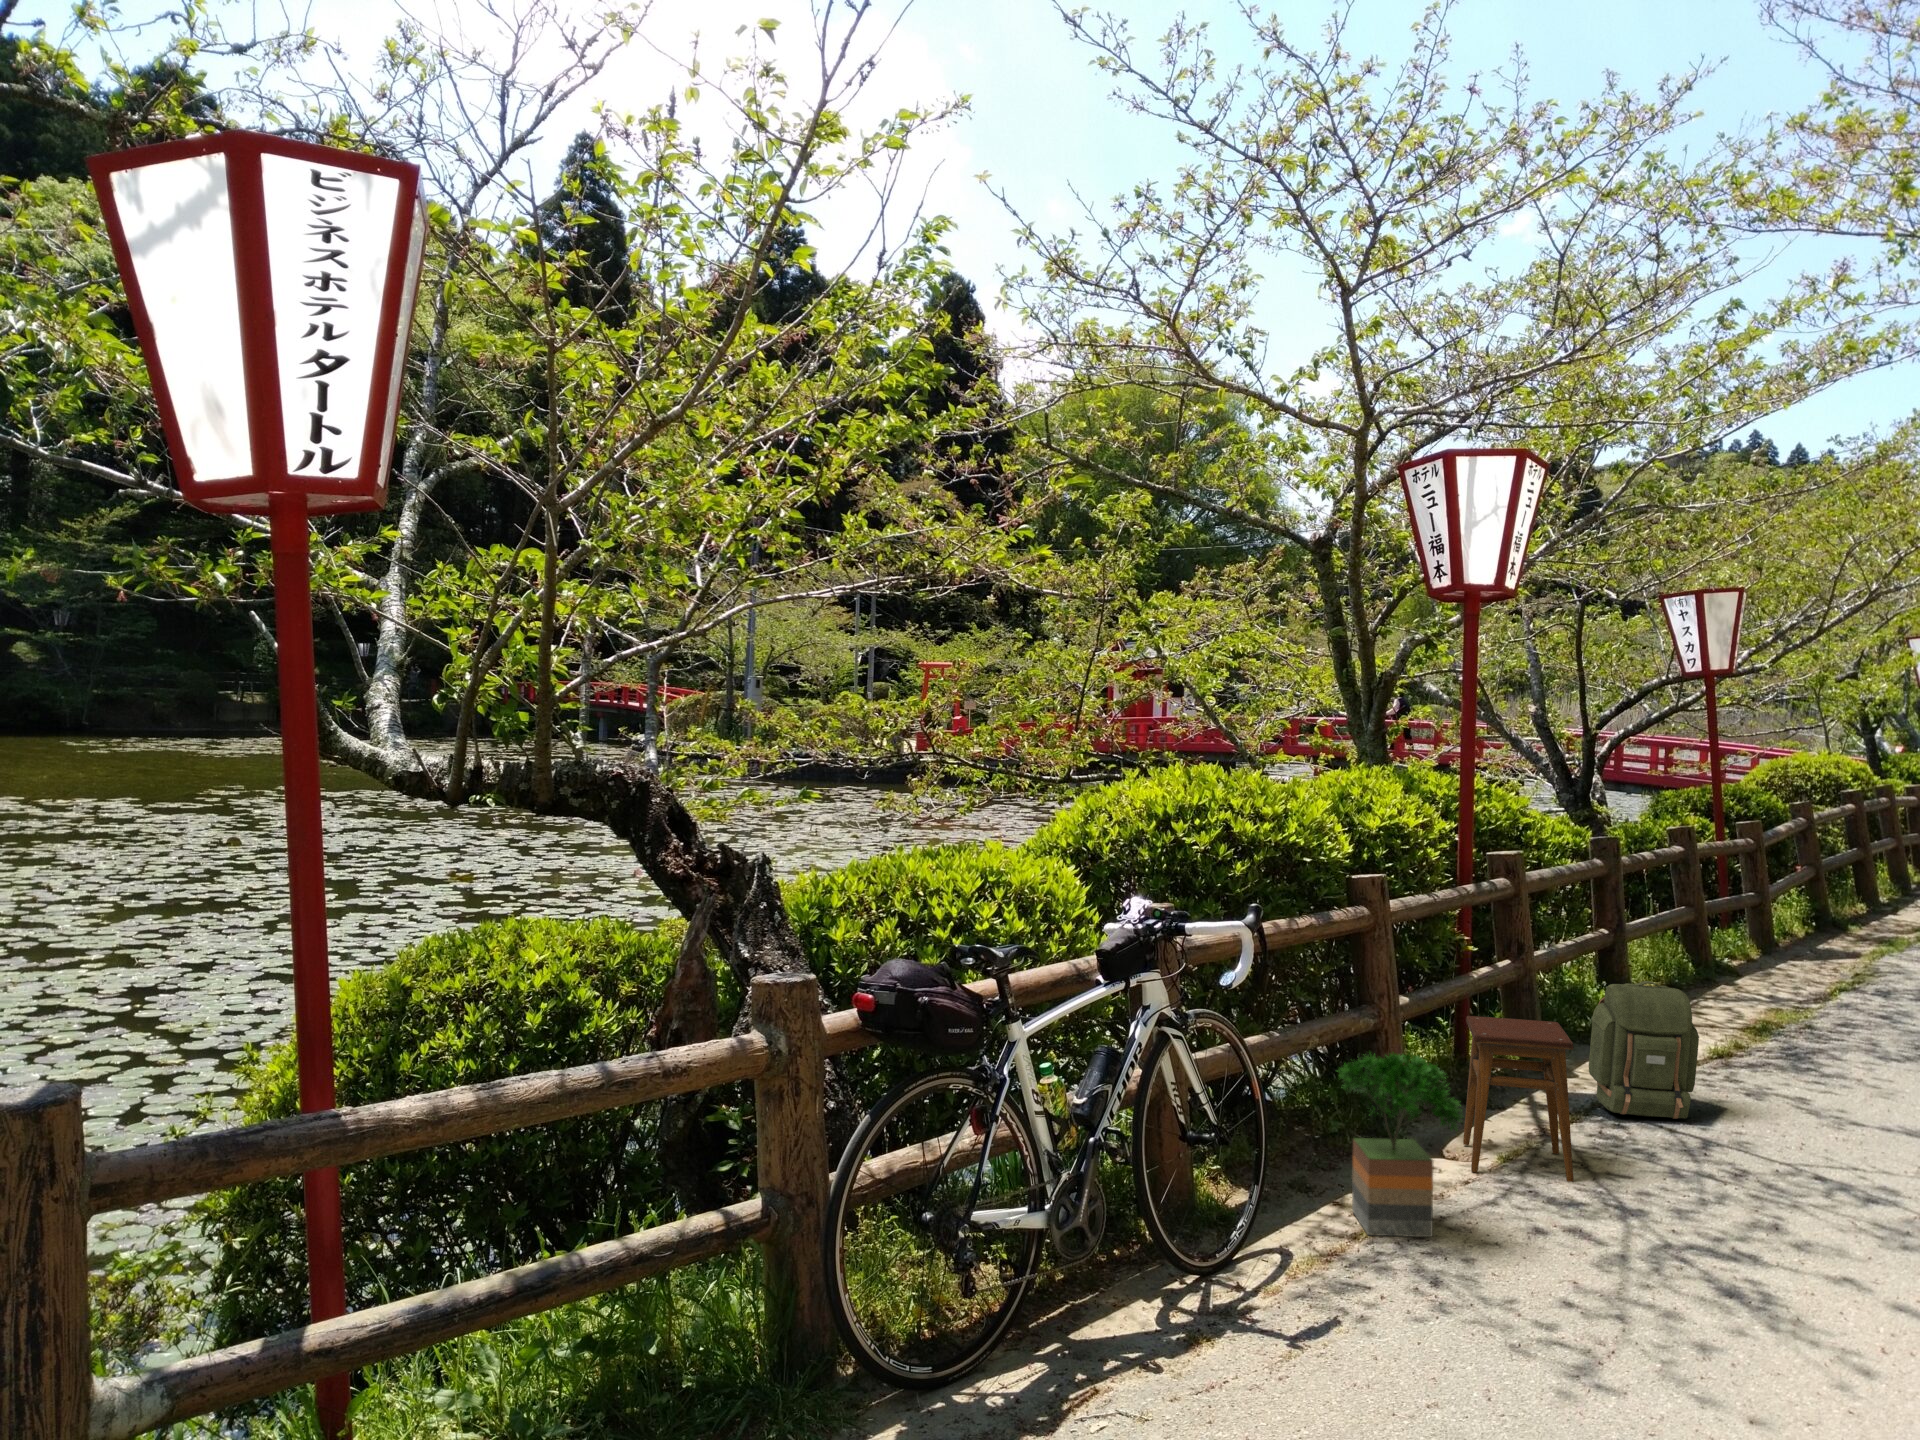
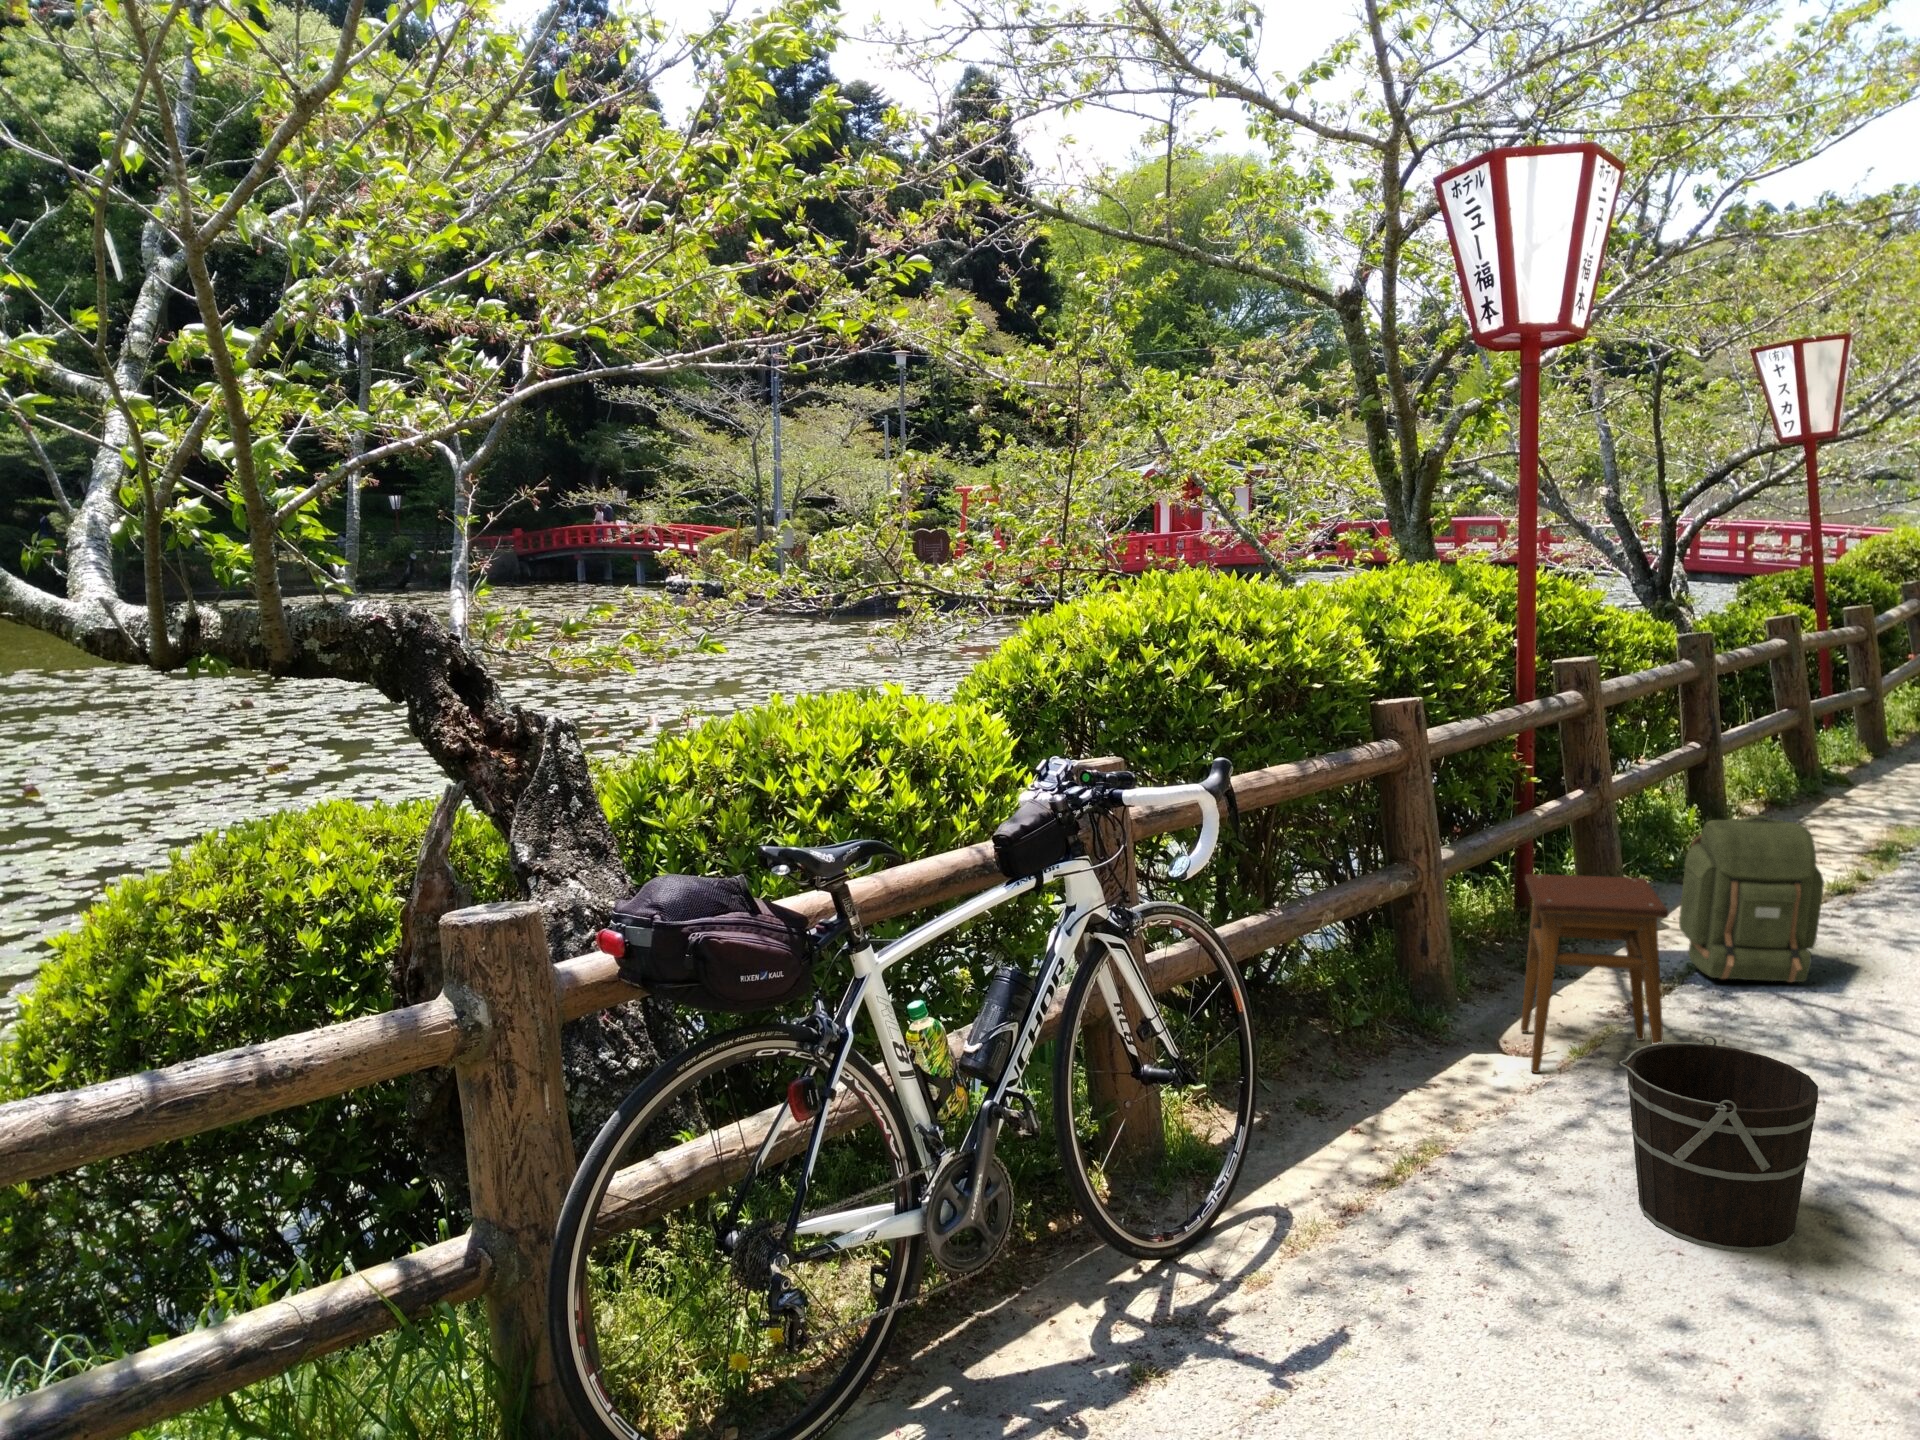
potted tree: present [1337,1052,1463,1237] -> none [1347,937,1524,1180]
bucket: none [1534,1129,1672,1284] -> present [1619,1035,1818,1252]

